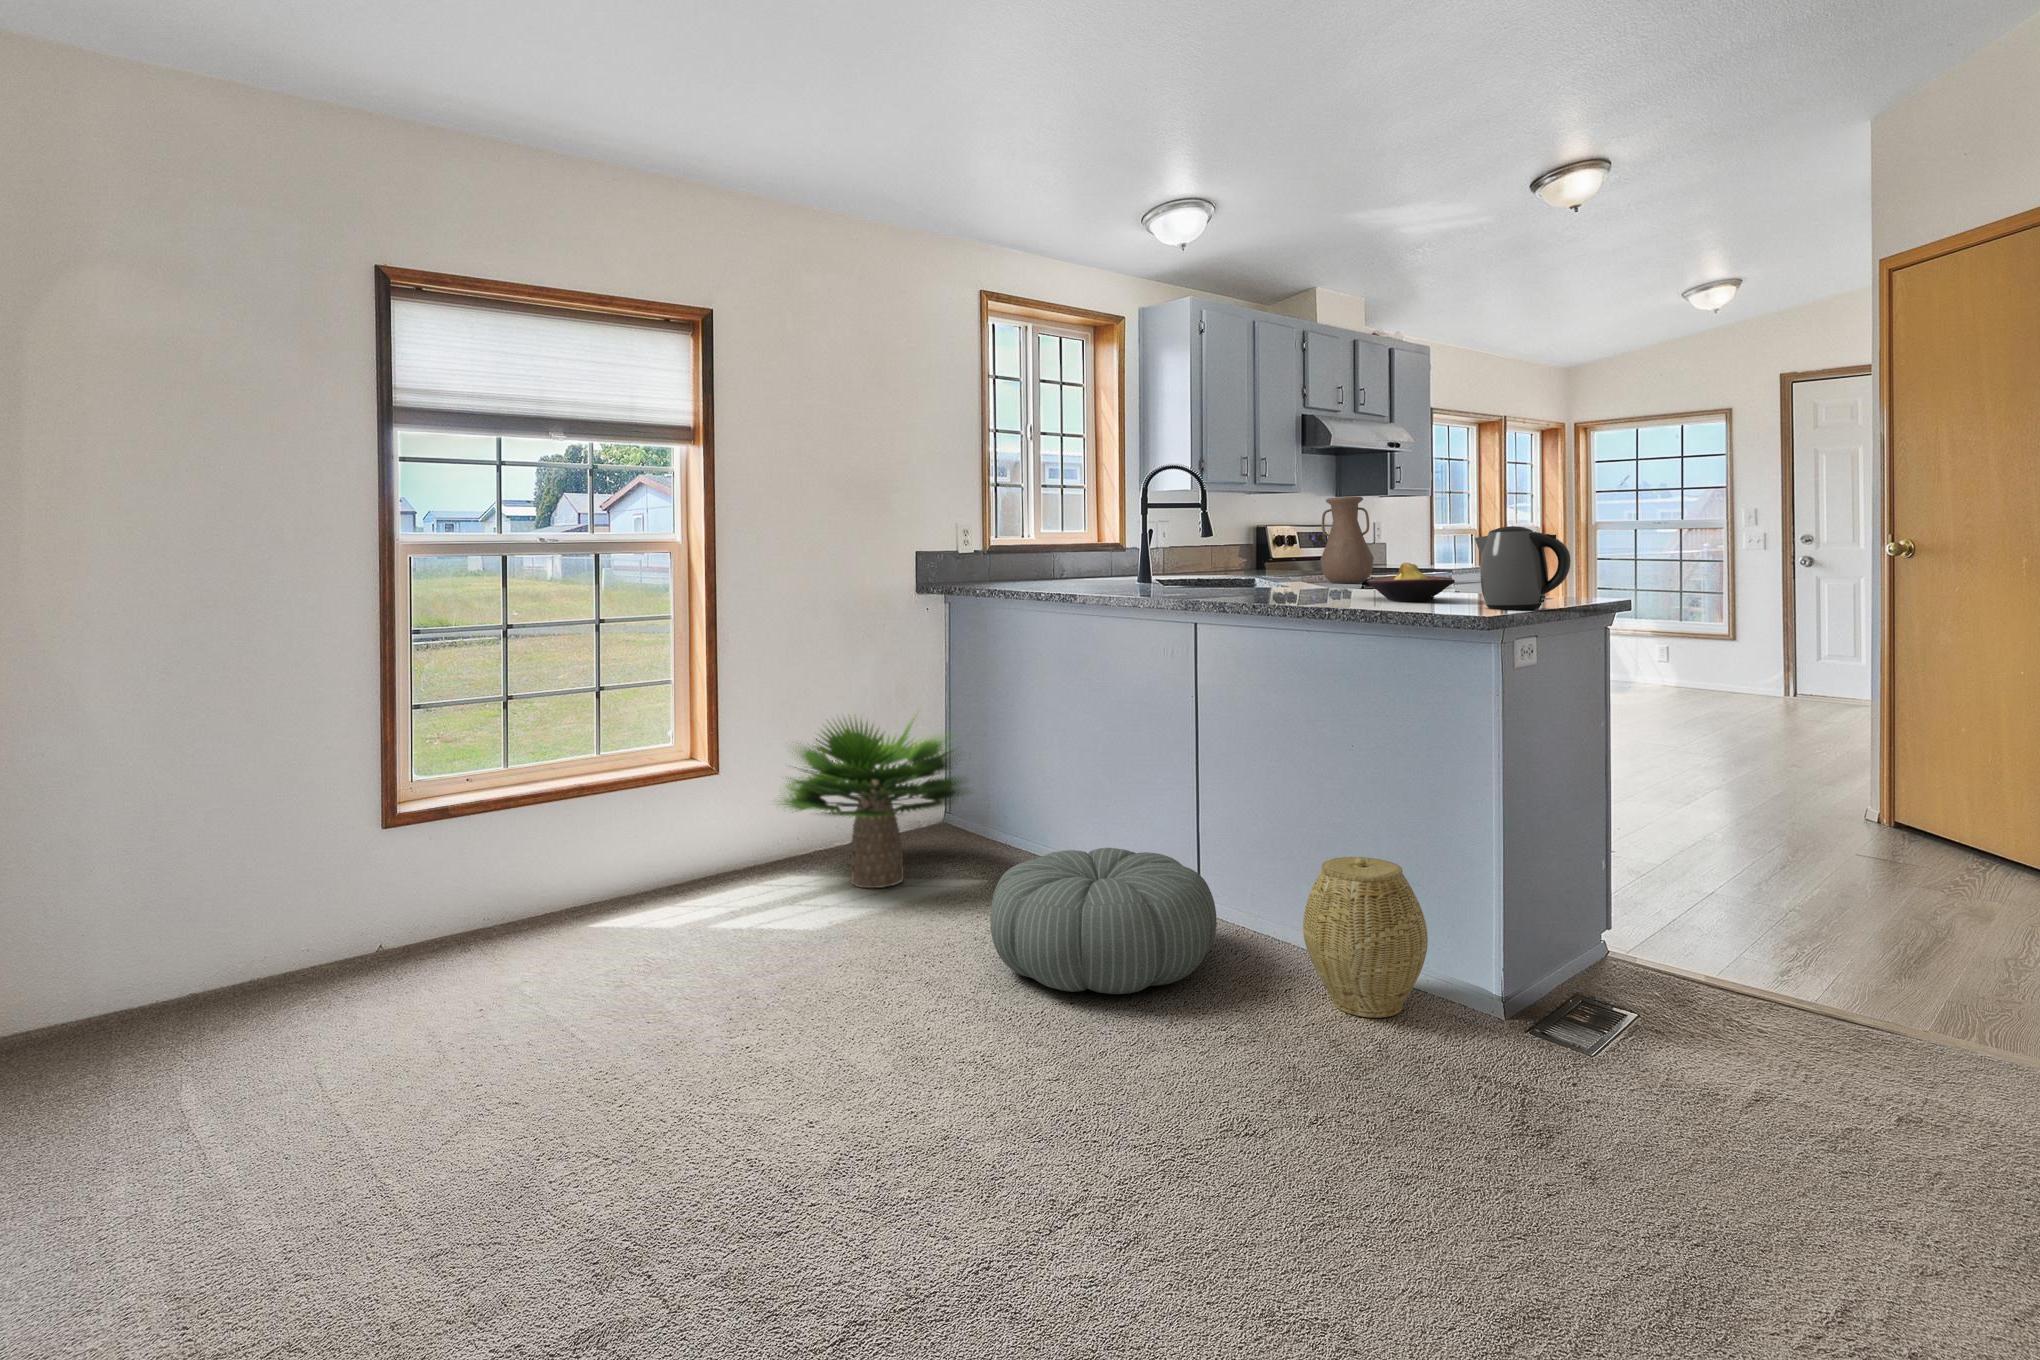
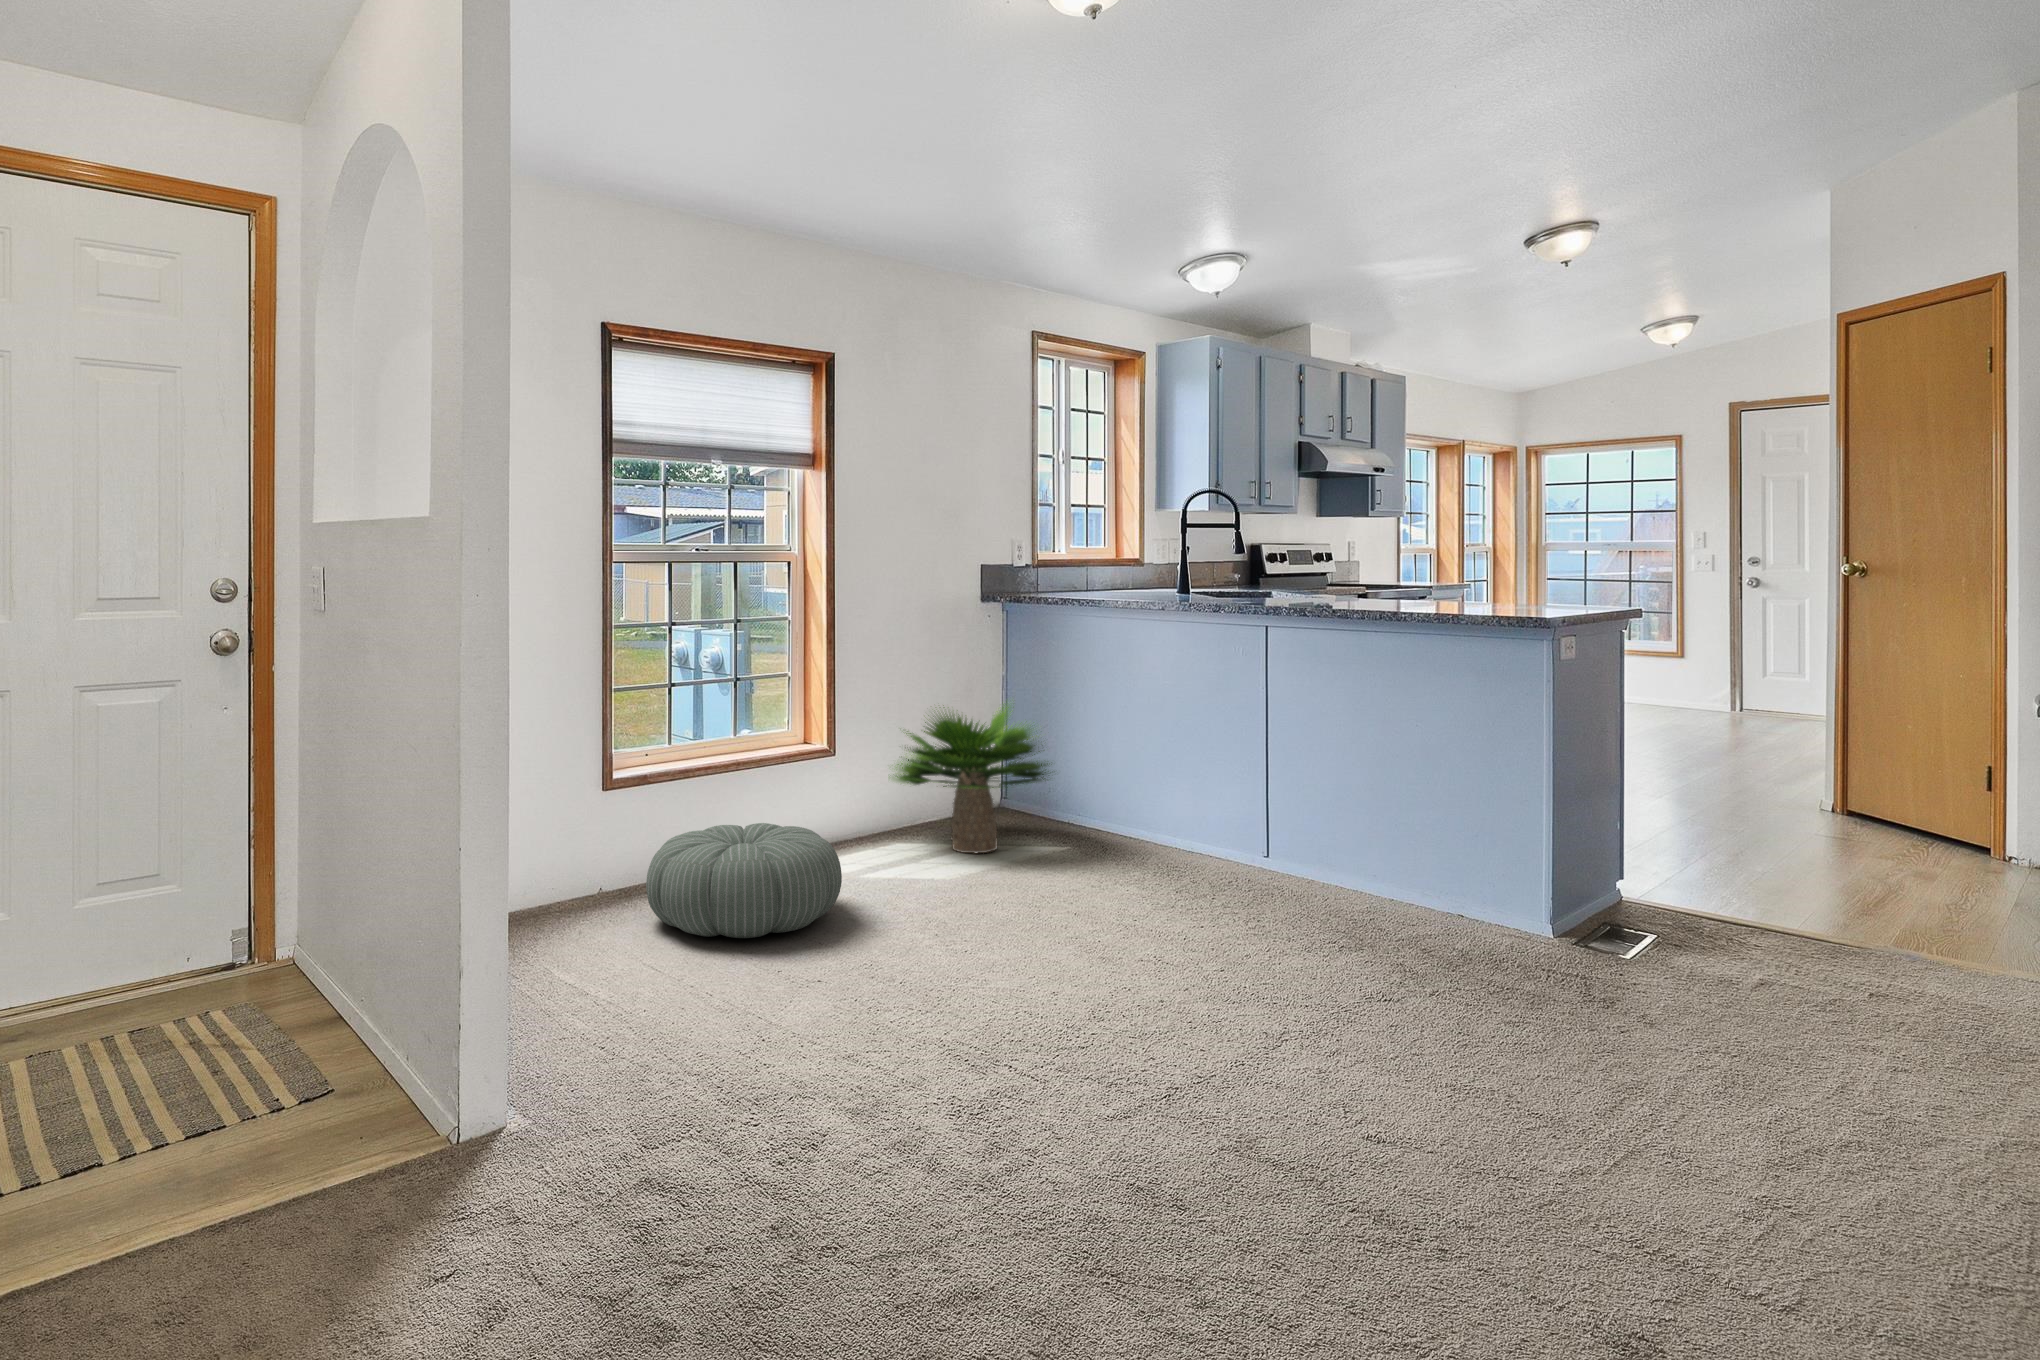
vase: present [1320,497,1374,583] -> none [1332,519,1382,596]
kettle: present [1475,526,1571,610] -> none [1517,547,1599,614]
fruit bowl: present [1367,563,1455,601] -> none [1412,577,1493,608]
pouf: present [990,848,1216,994] -> present [646,823,842,938]
woven basket: present [1303,857,1428,1018] -> none [1385,811,1490,936]

